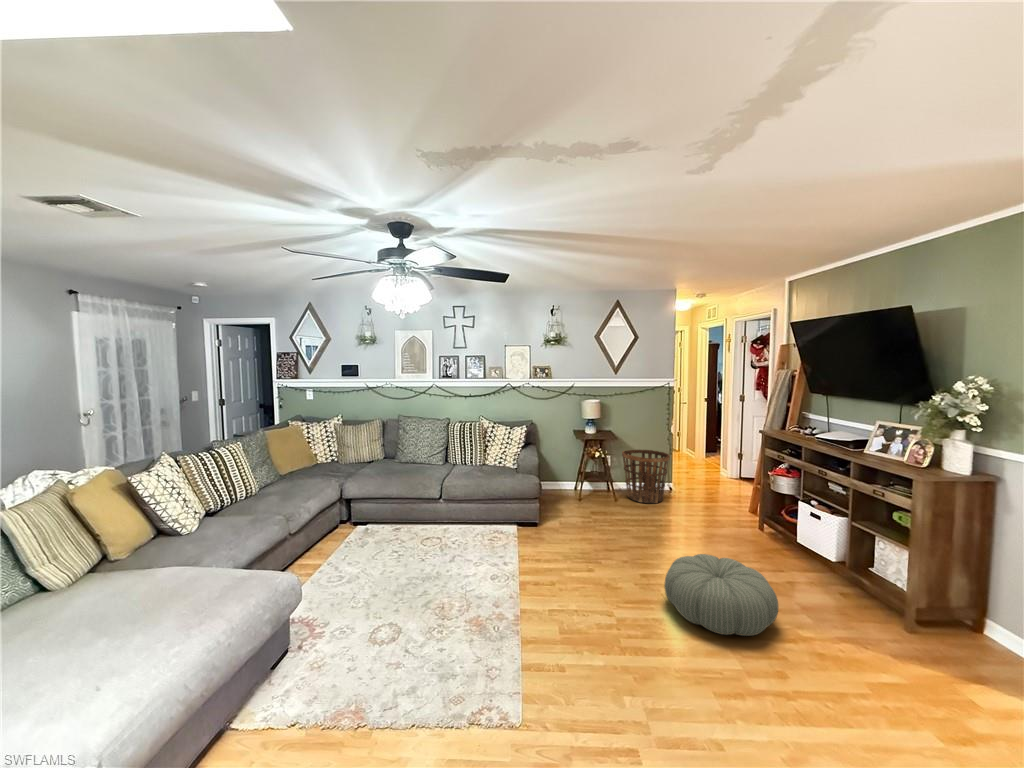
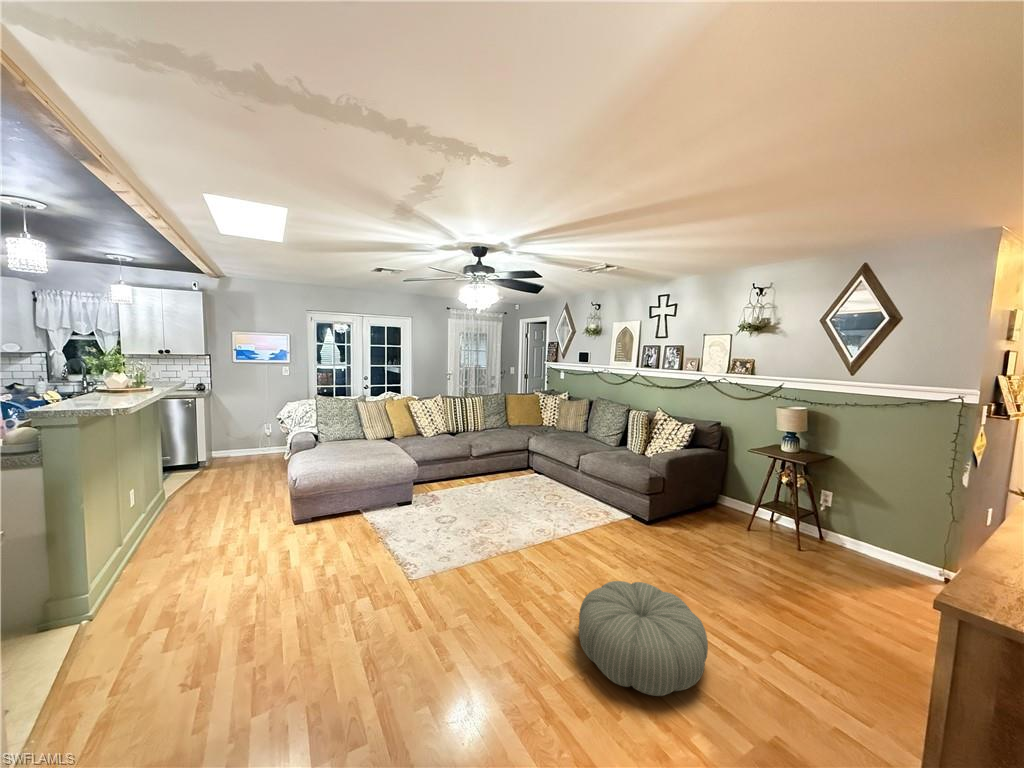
basket: present [622,450,670,503] -> none [820,487,913,578]

